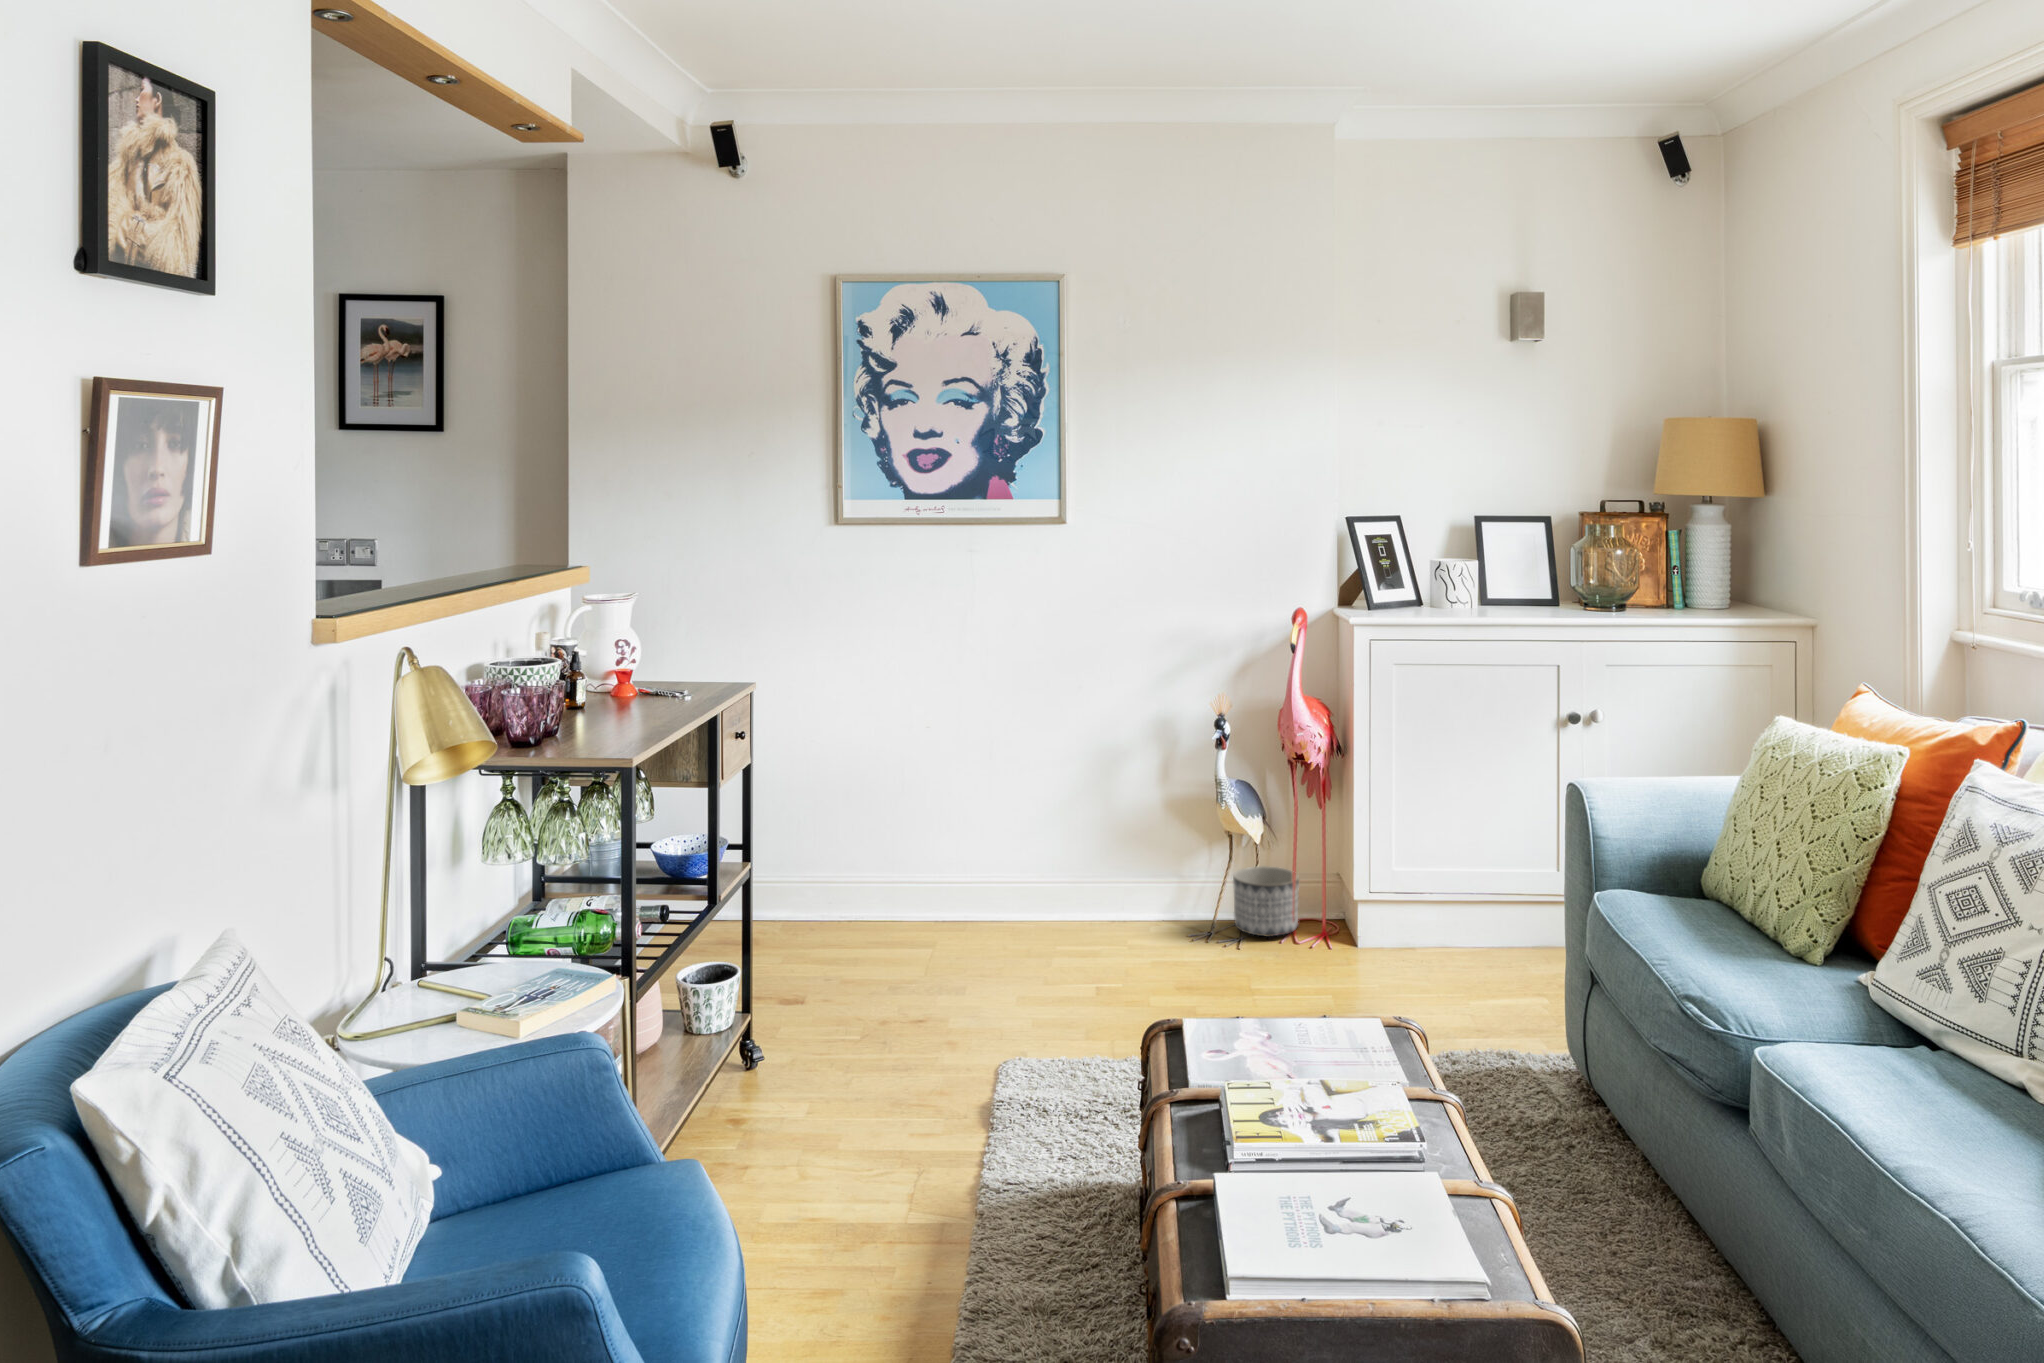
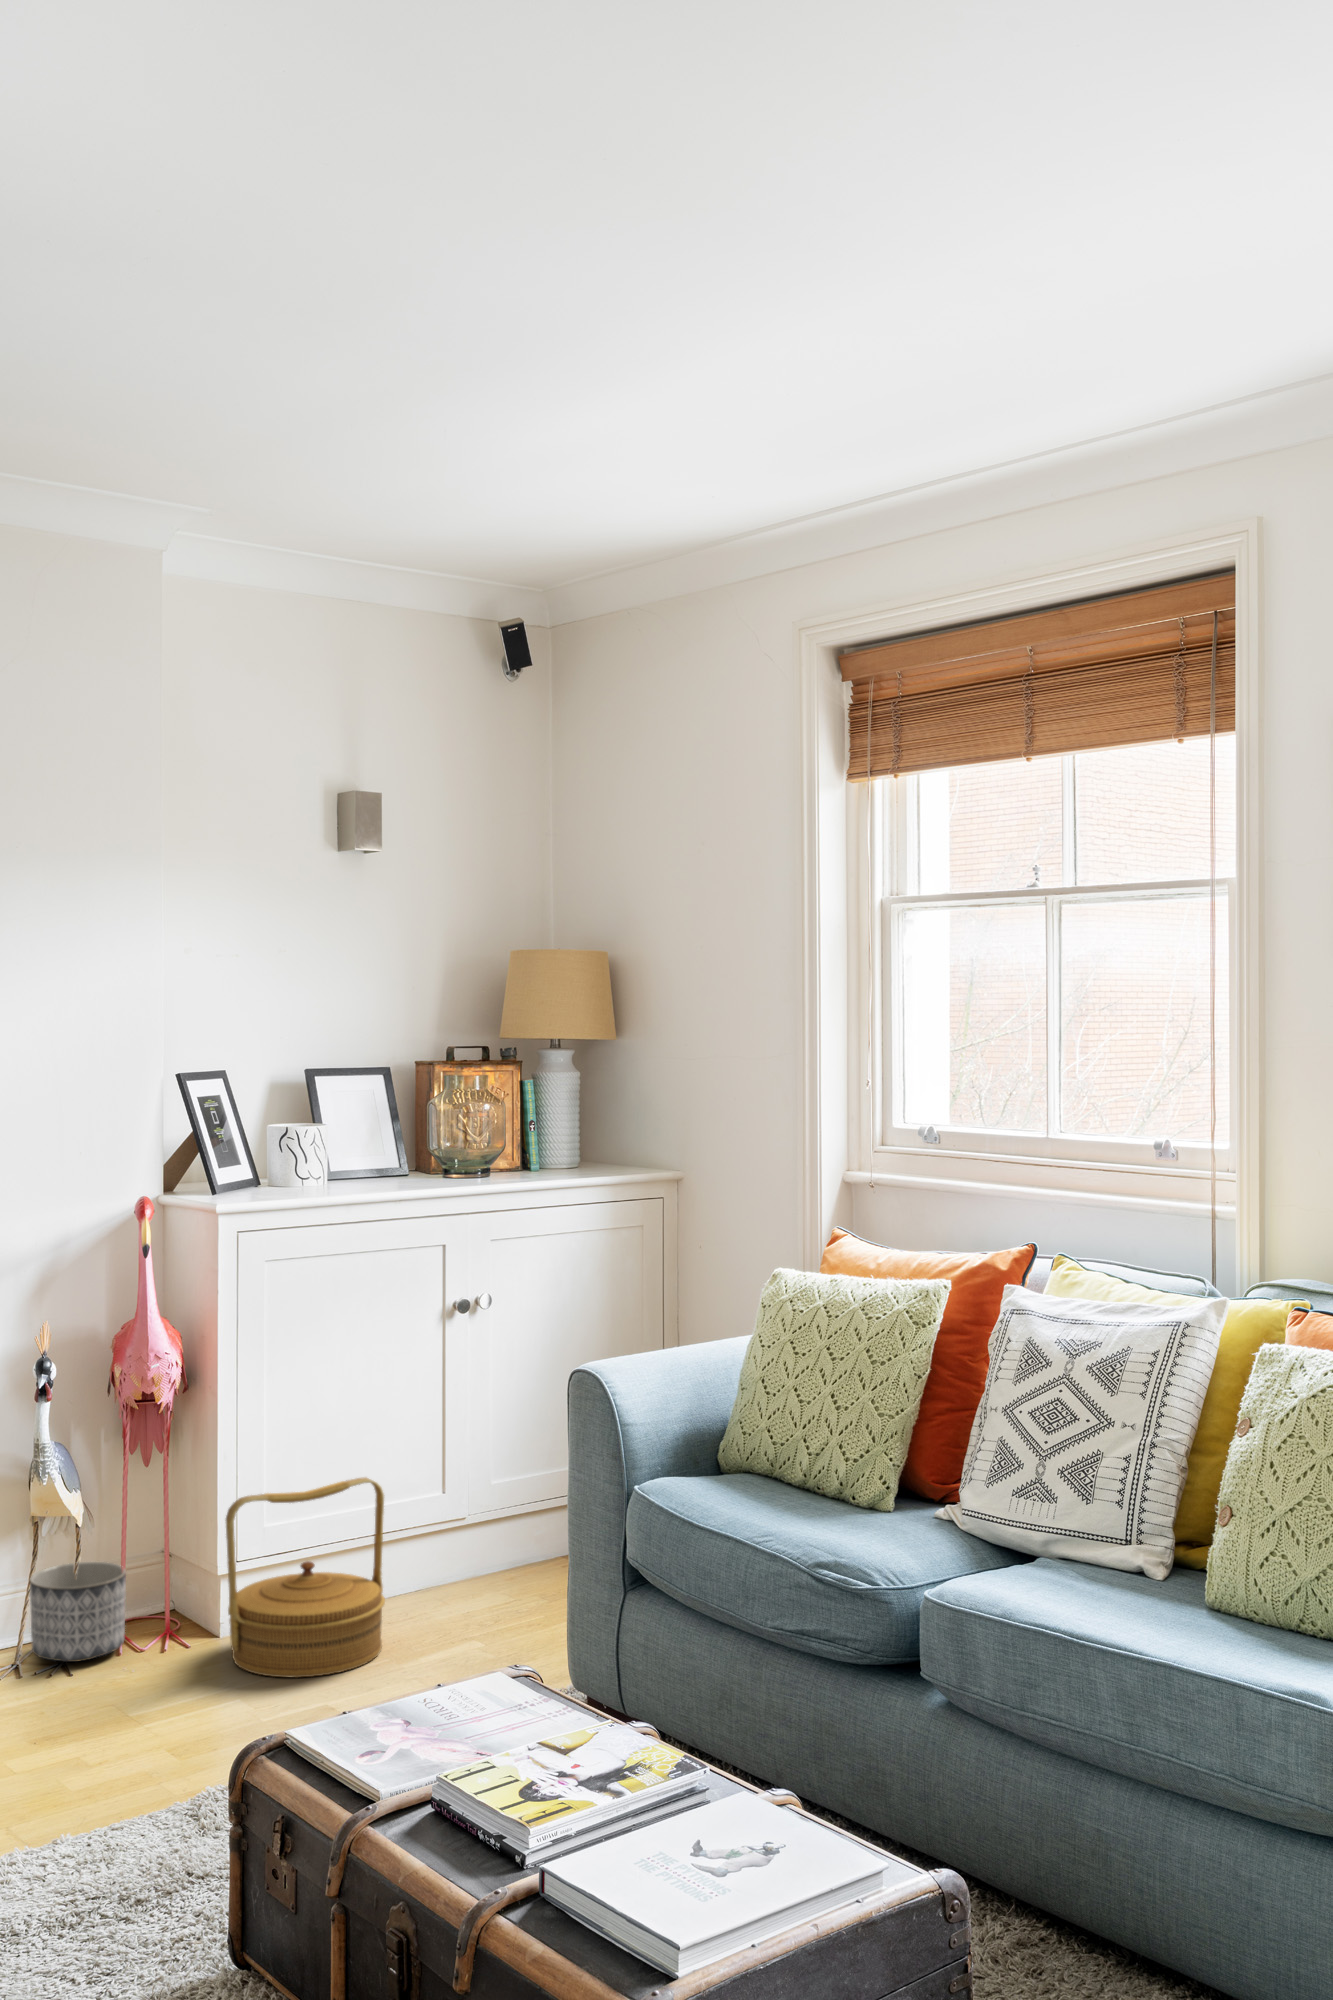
basket: none [1347,841,1479,988] -> present [225,1478,385,1677]

